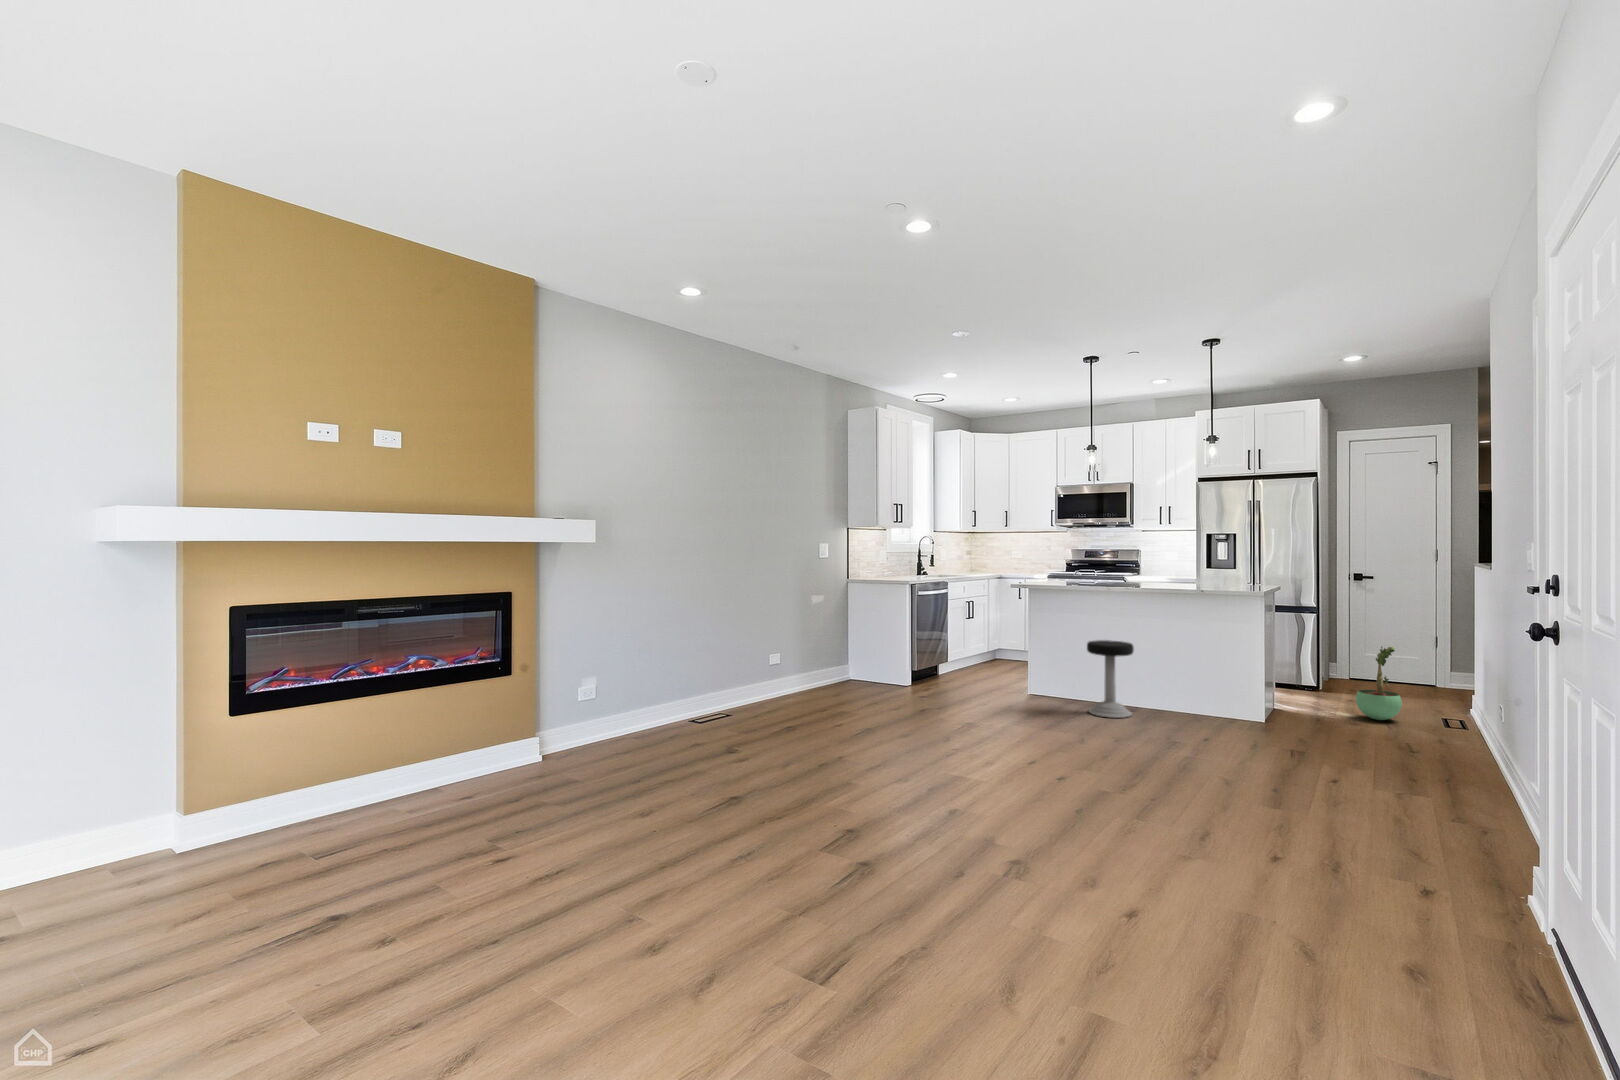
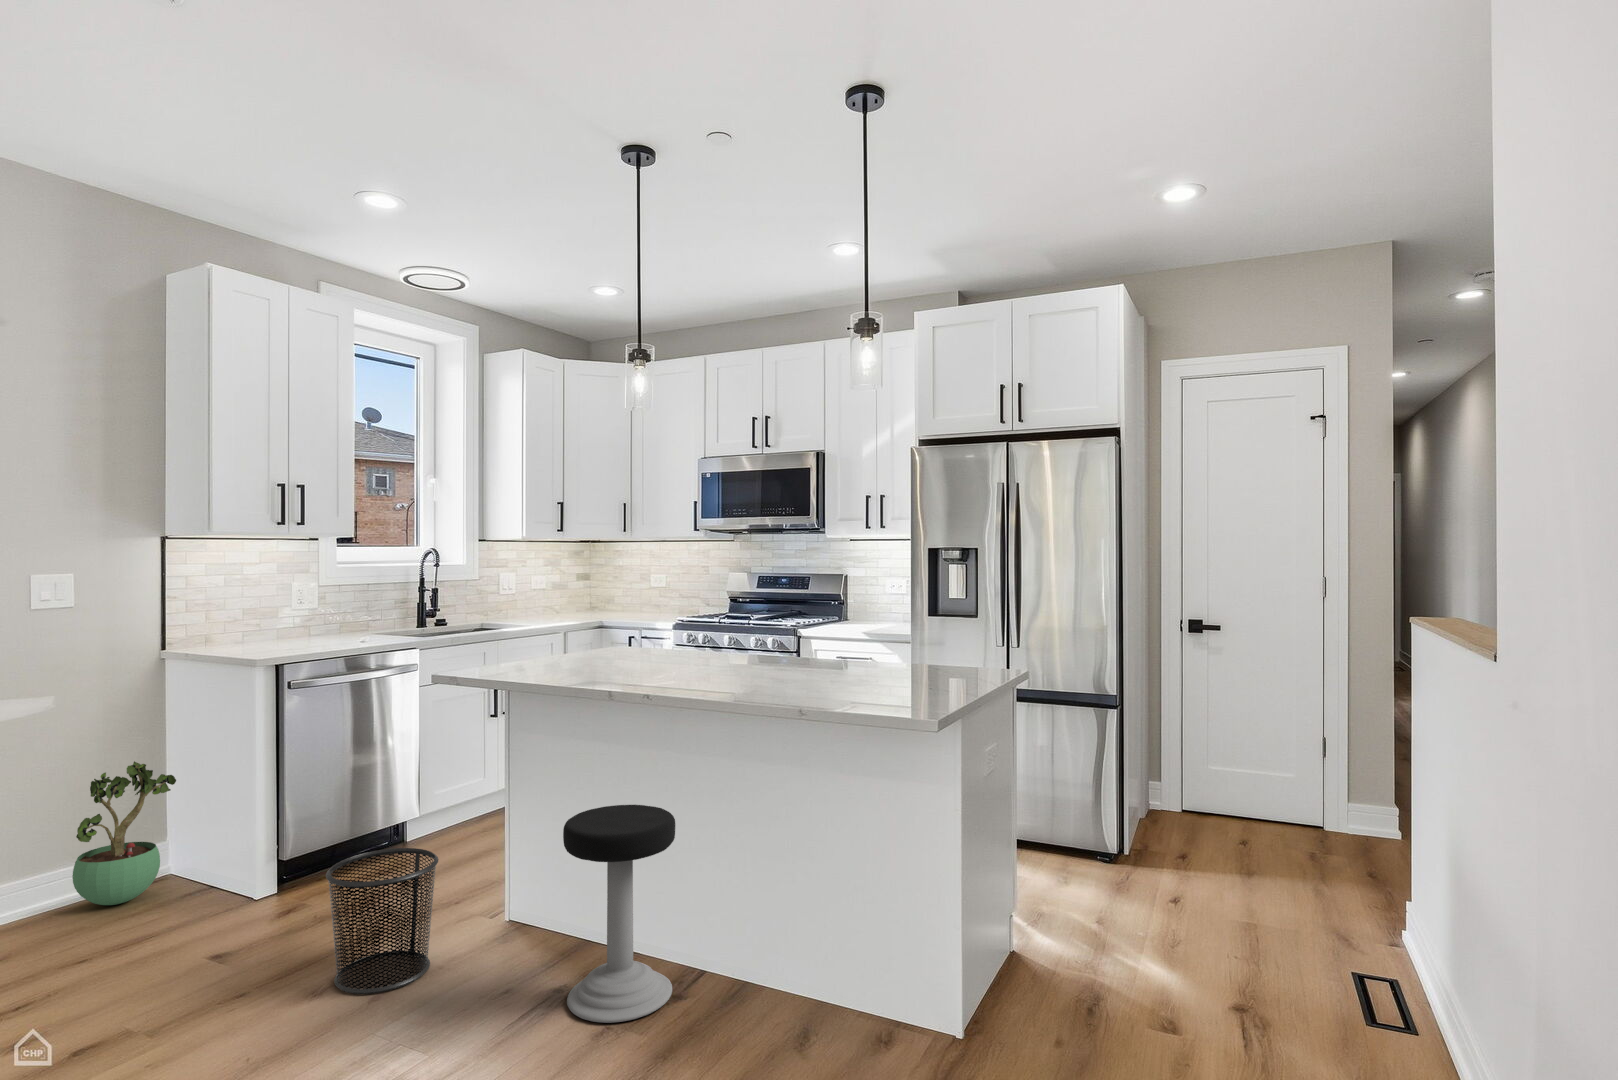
potted plant: present [1356,647,1402,720] -> present [72,761,176,905]
trash can: none [981,659,1023,709] -> present [326,848,439,994]

